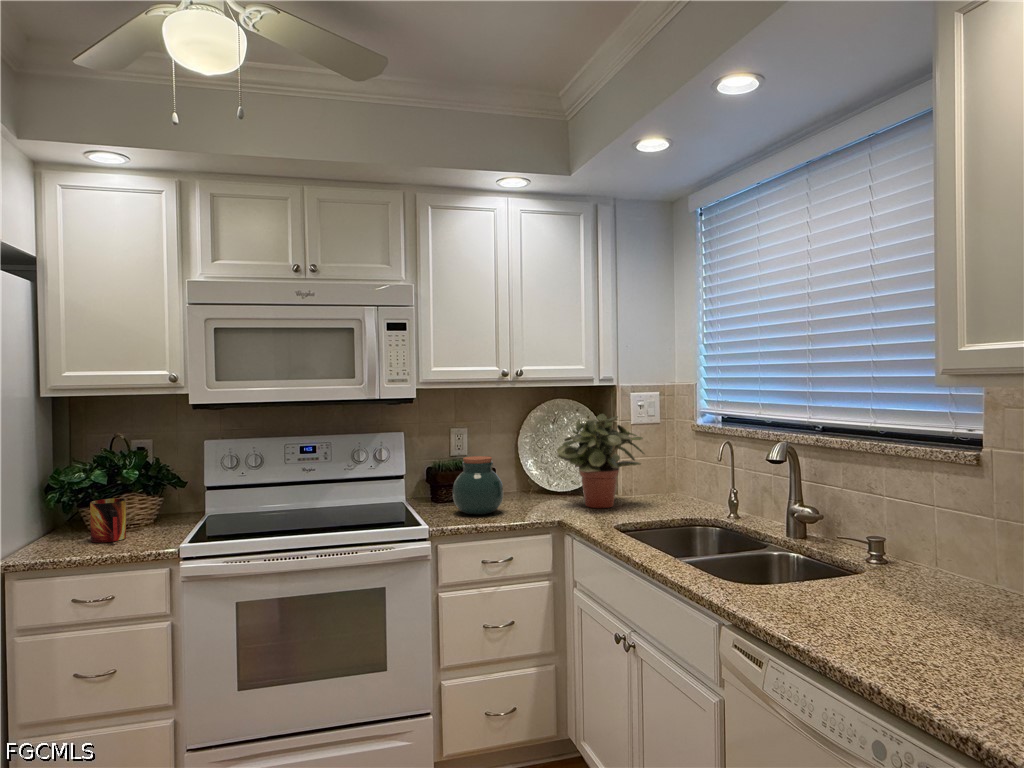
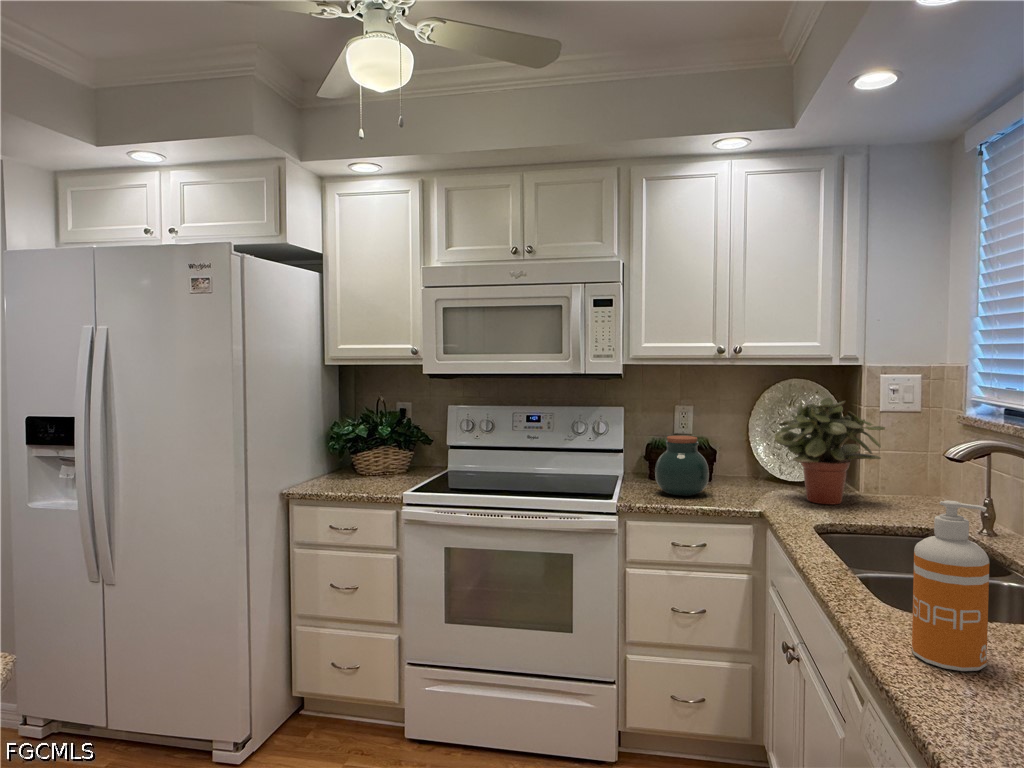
soap dispenser: none [776,488,831,621] -> present [912,500,989,671]
mug: present [90,498,126,543] -> none [351,449,377,484]

